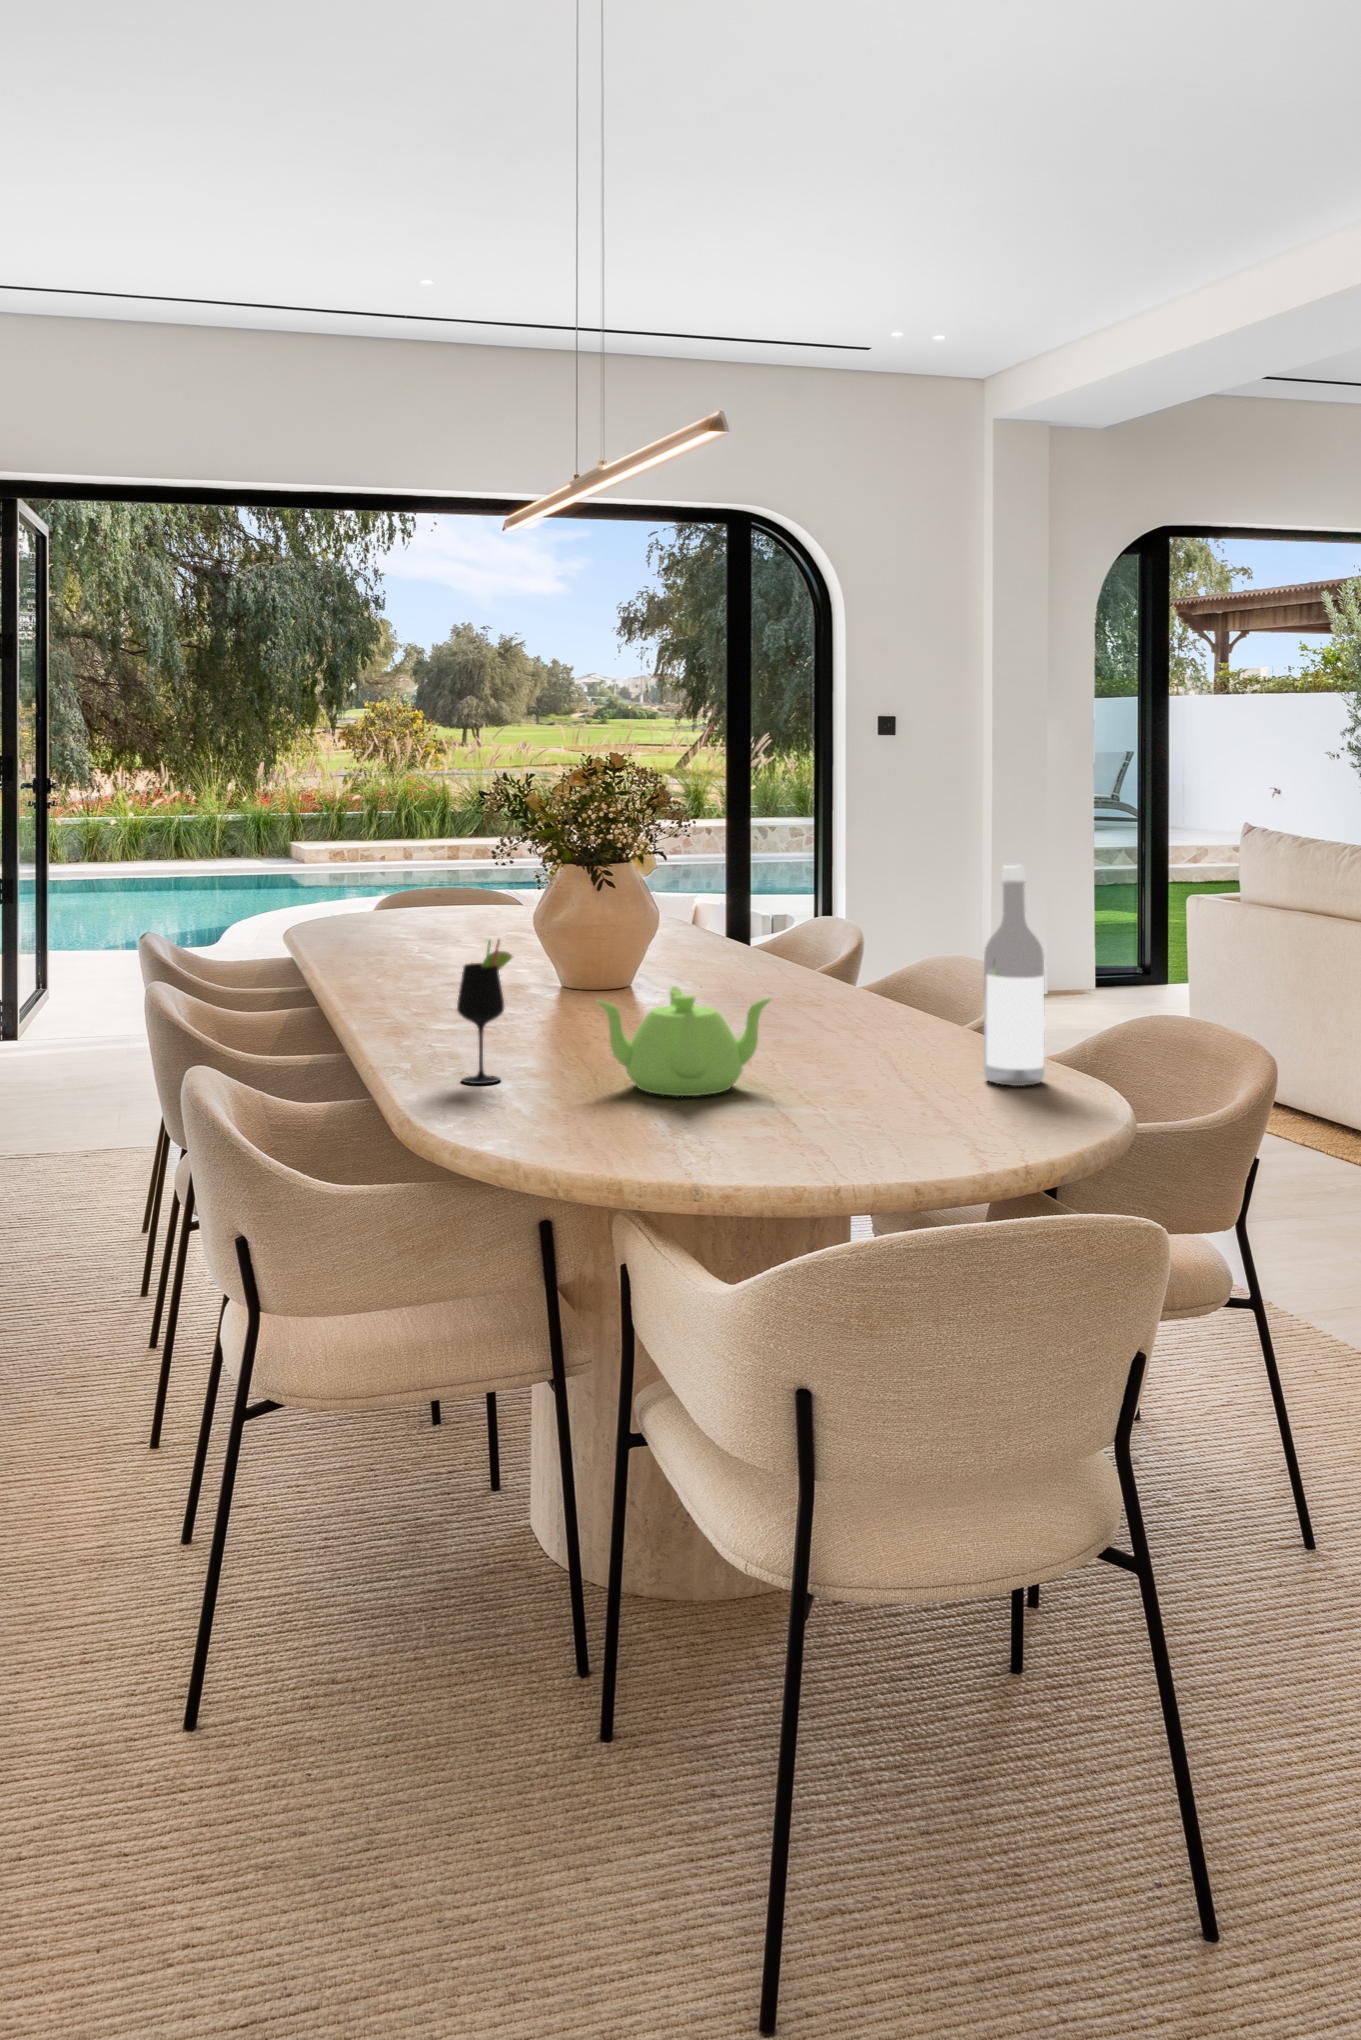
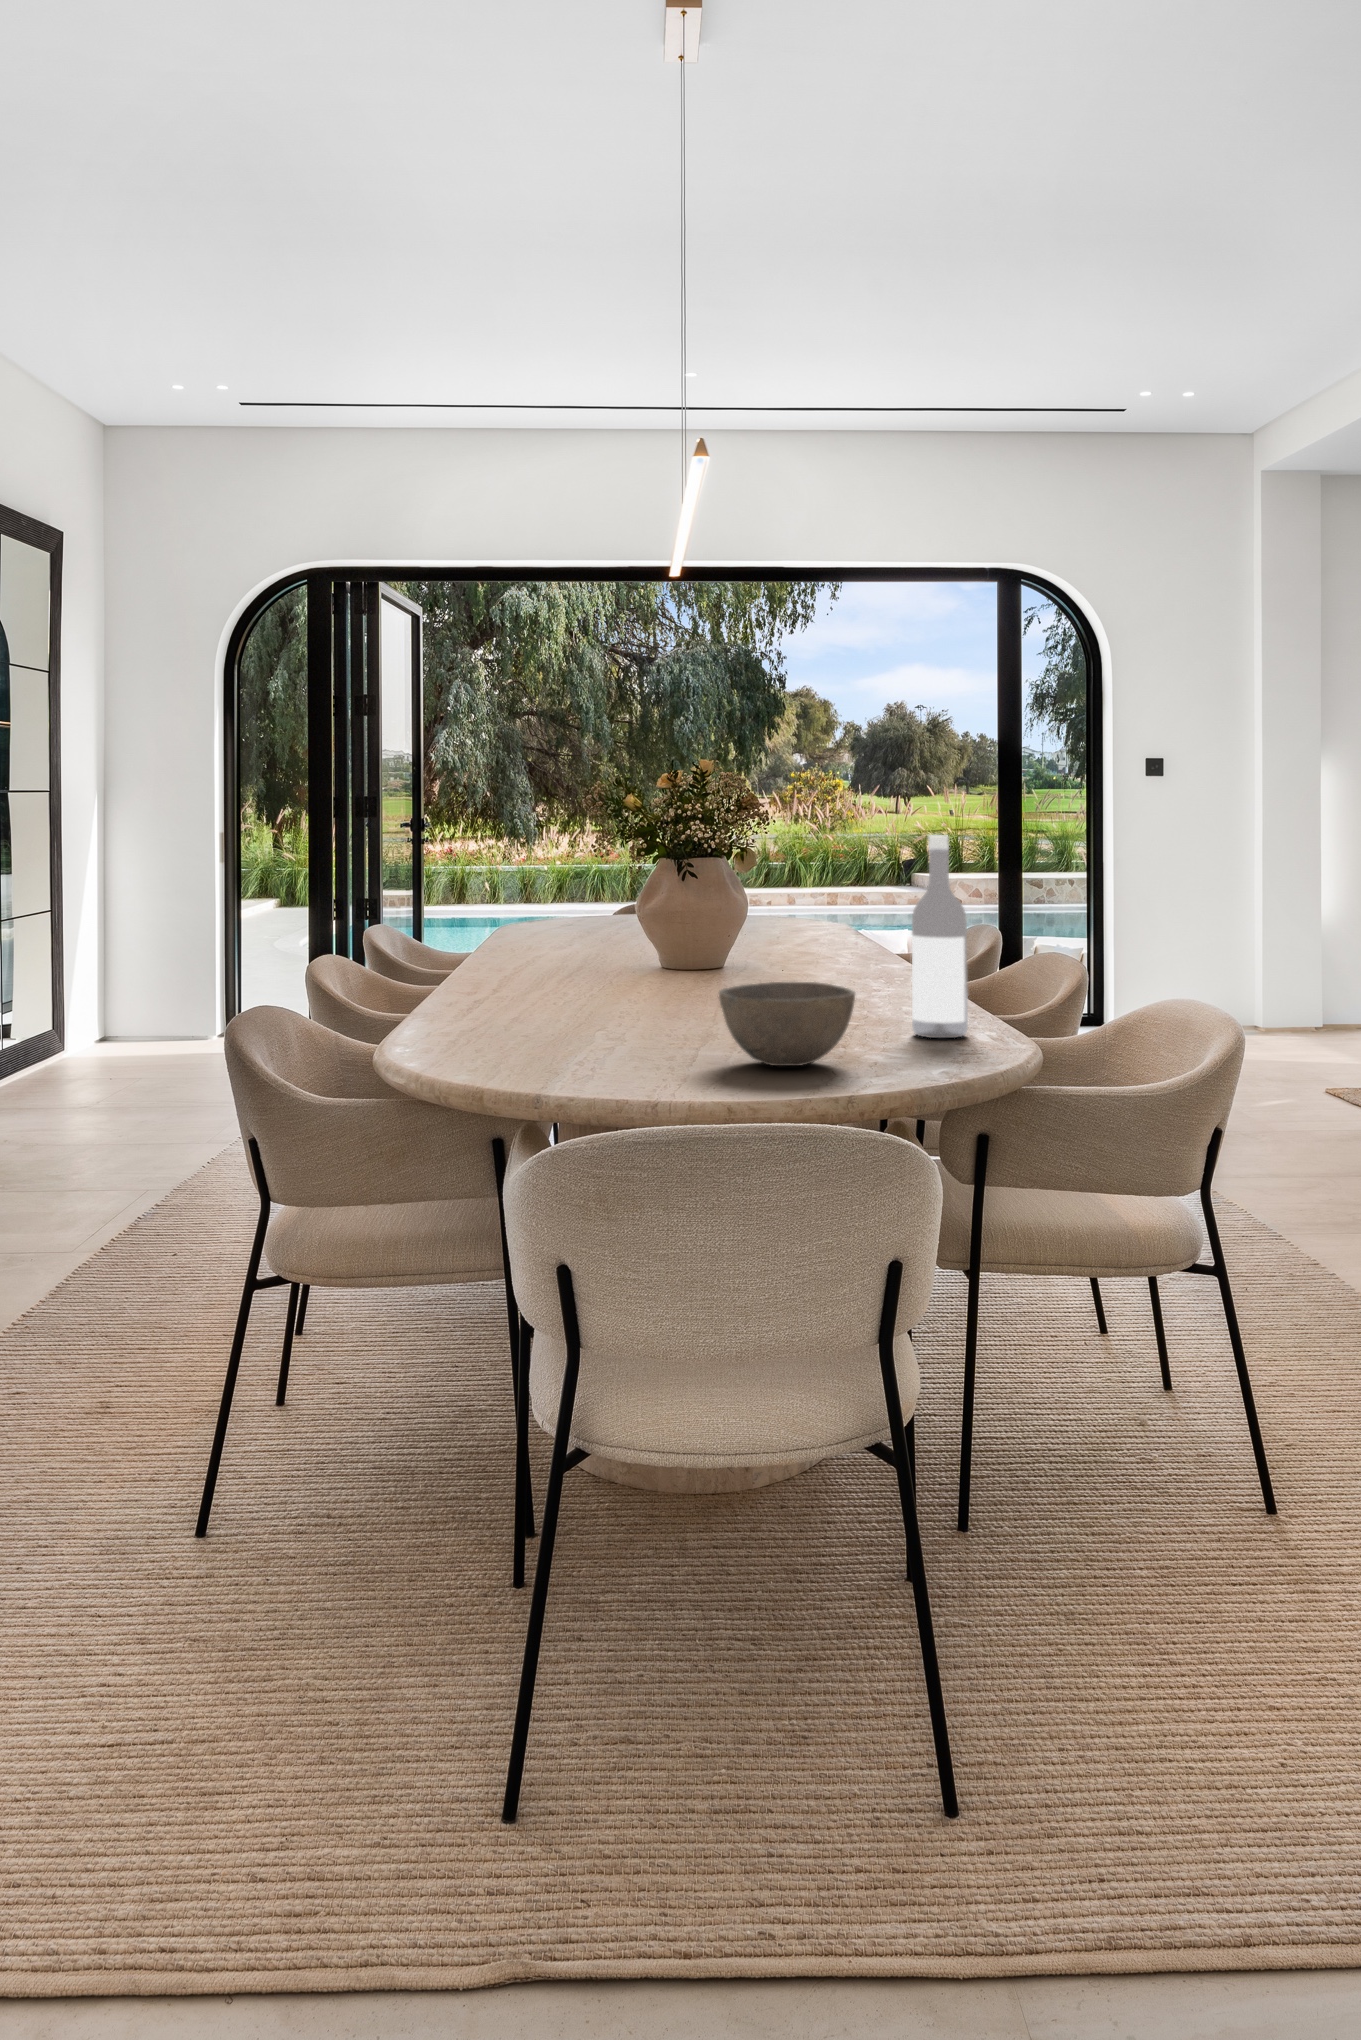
wine glass: present [457,940,512,1084] -> none [458,896,505,1020]
teapot: present [597,987,771,1096] -> none [561,944,715,1033]
bowl: none [848,1038,1000,1136] -> present [719,982,855,1066]

